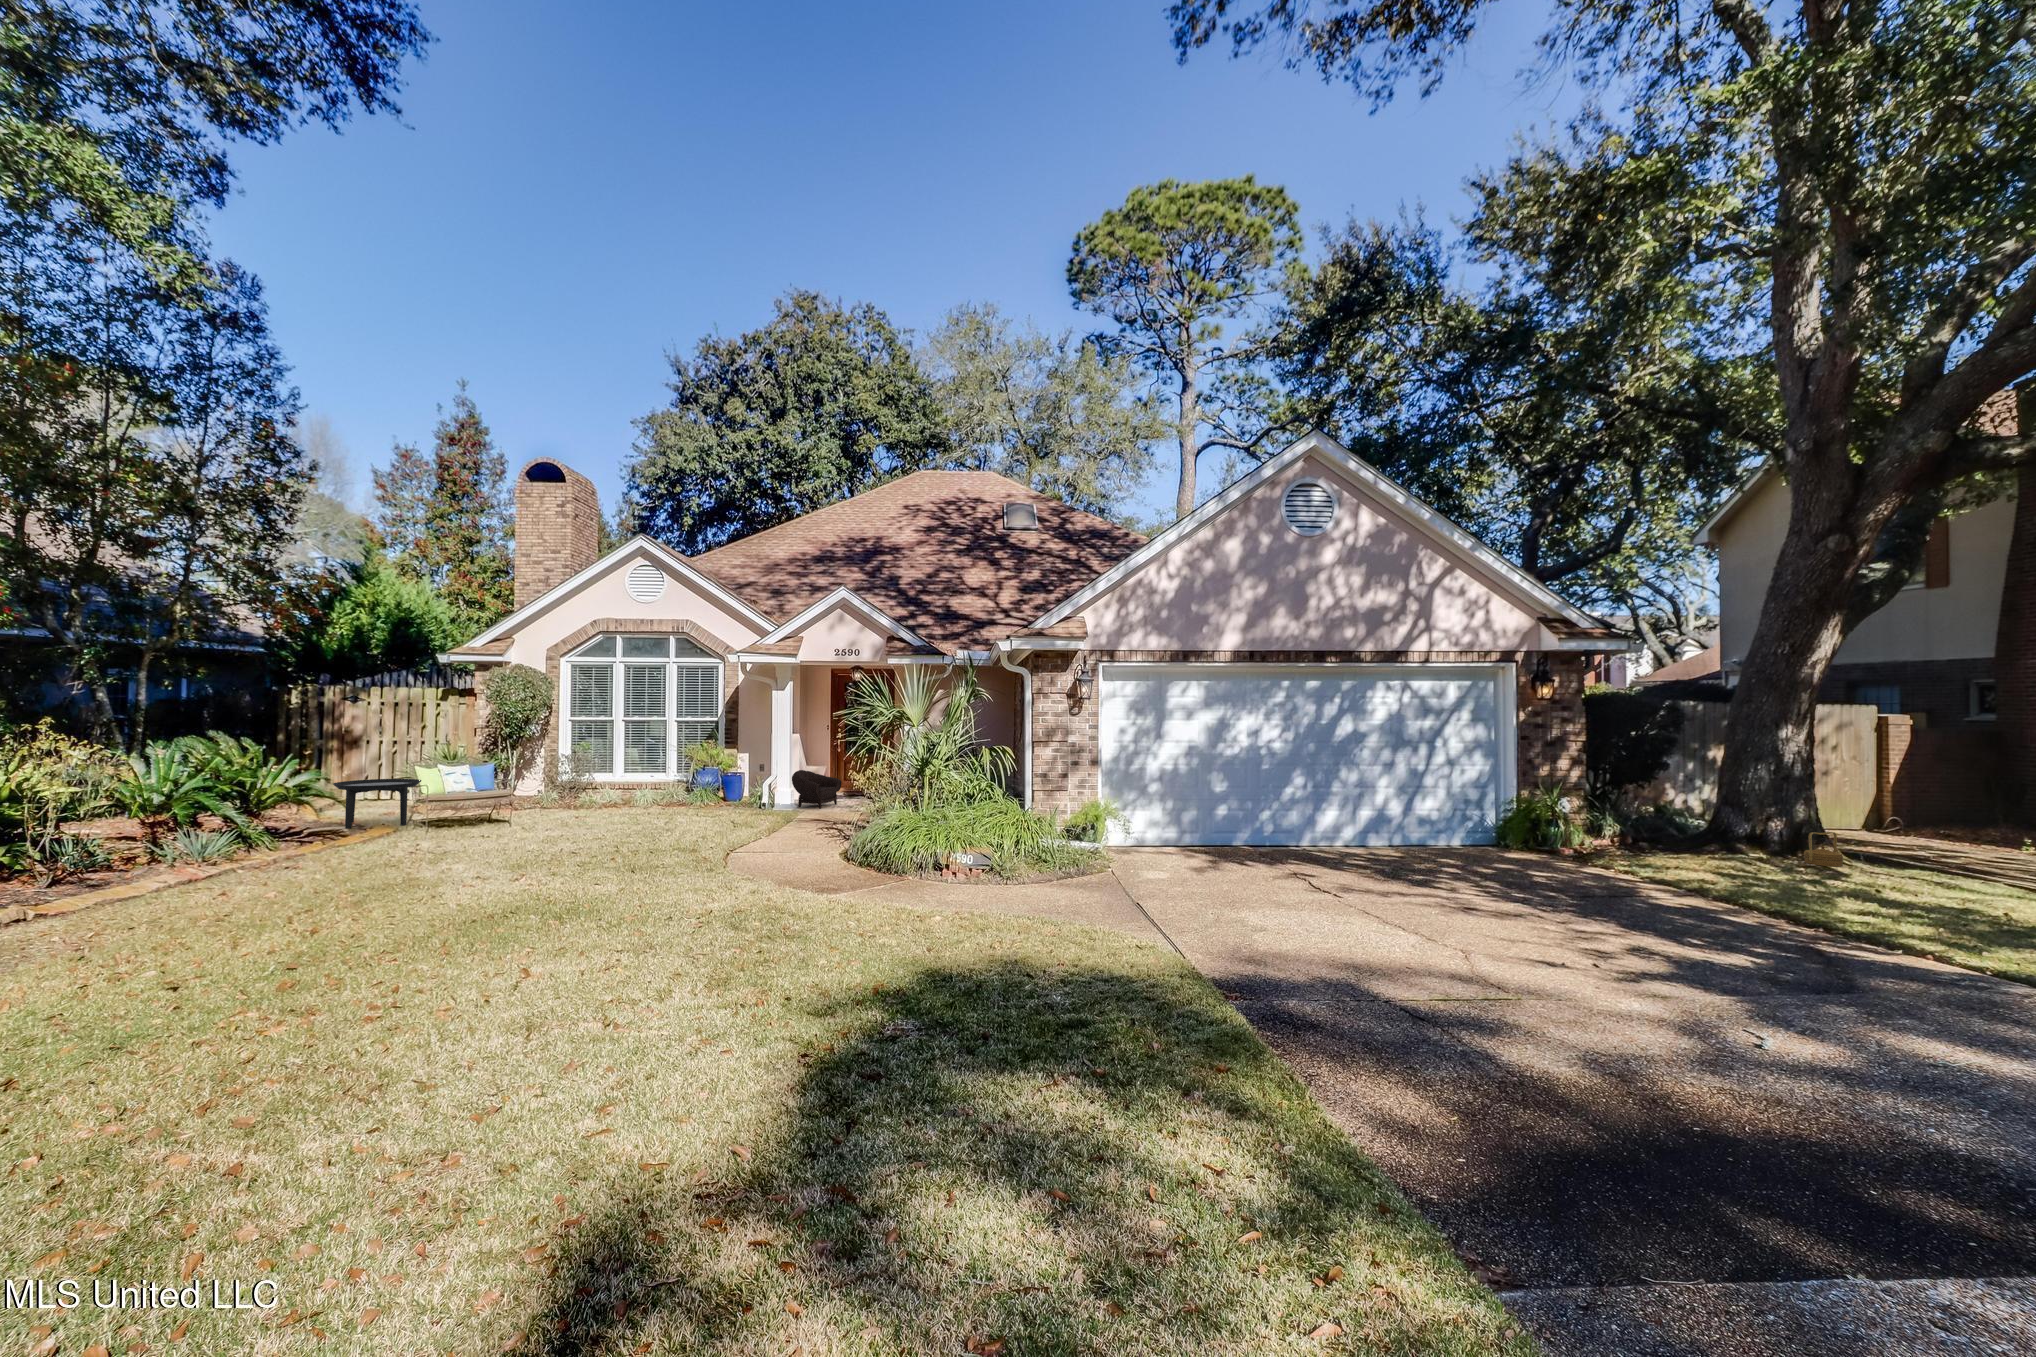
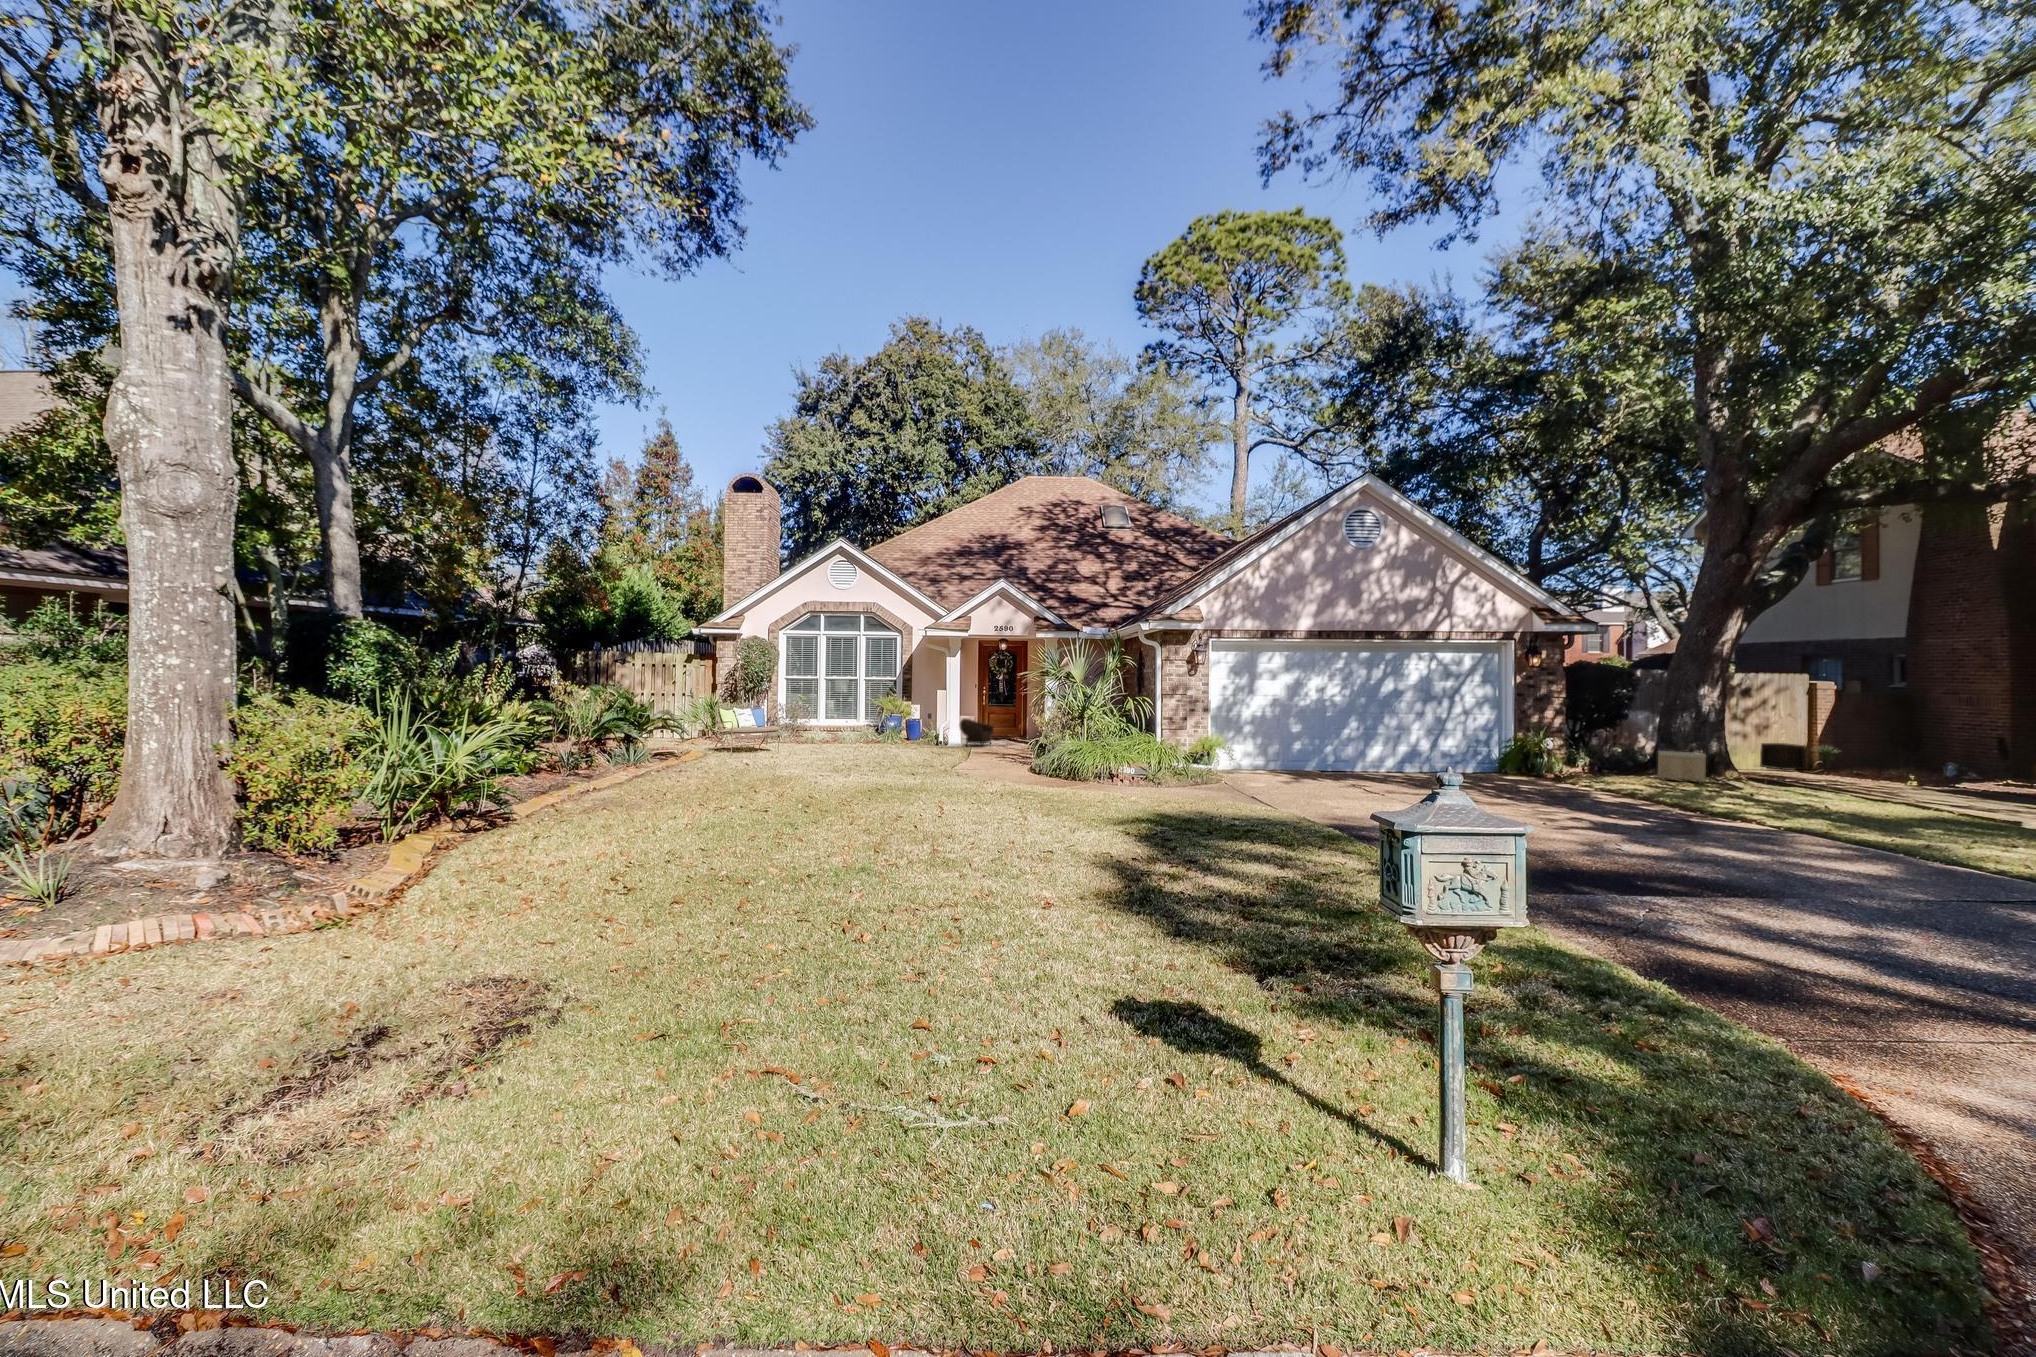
round table: present [333,779,421,829] -> none [660,722,715,756]
wooden crate: none [1836,800,1899,836] -> present [1760,743,1806,770]
potted plant: none [1901,802,1944,835] -> present [1817,746,1837,769]
storage bench: none [1718,816,1789,863] -> present [1658,751,1706,782]
woven basket: present [1804,832,1843,867] -> none [1717,762,1745,785]

